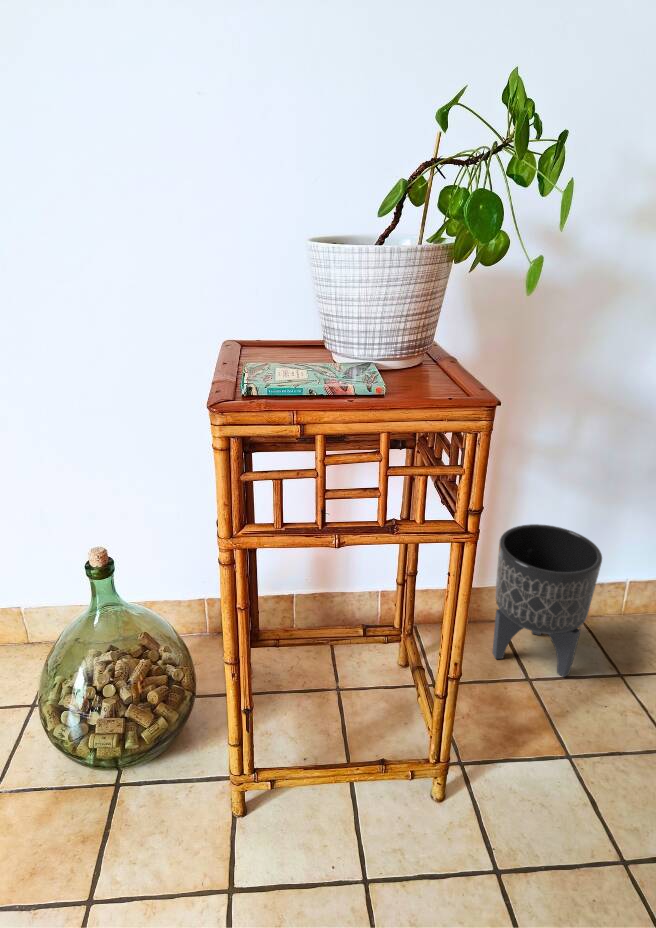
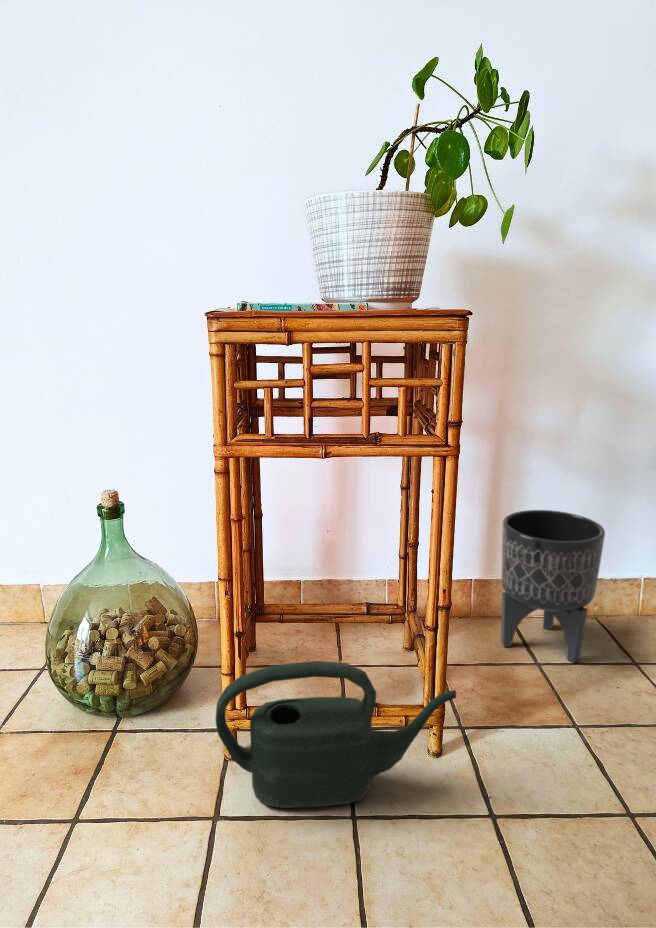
watering can: none [225,741,467,877] -> present [216,661,456,808]

